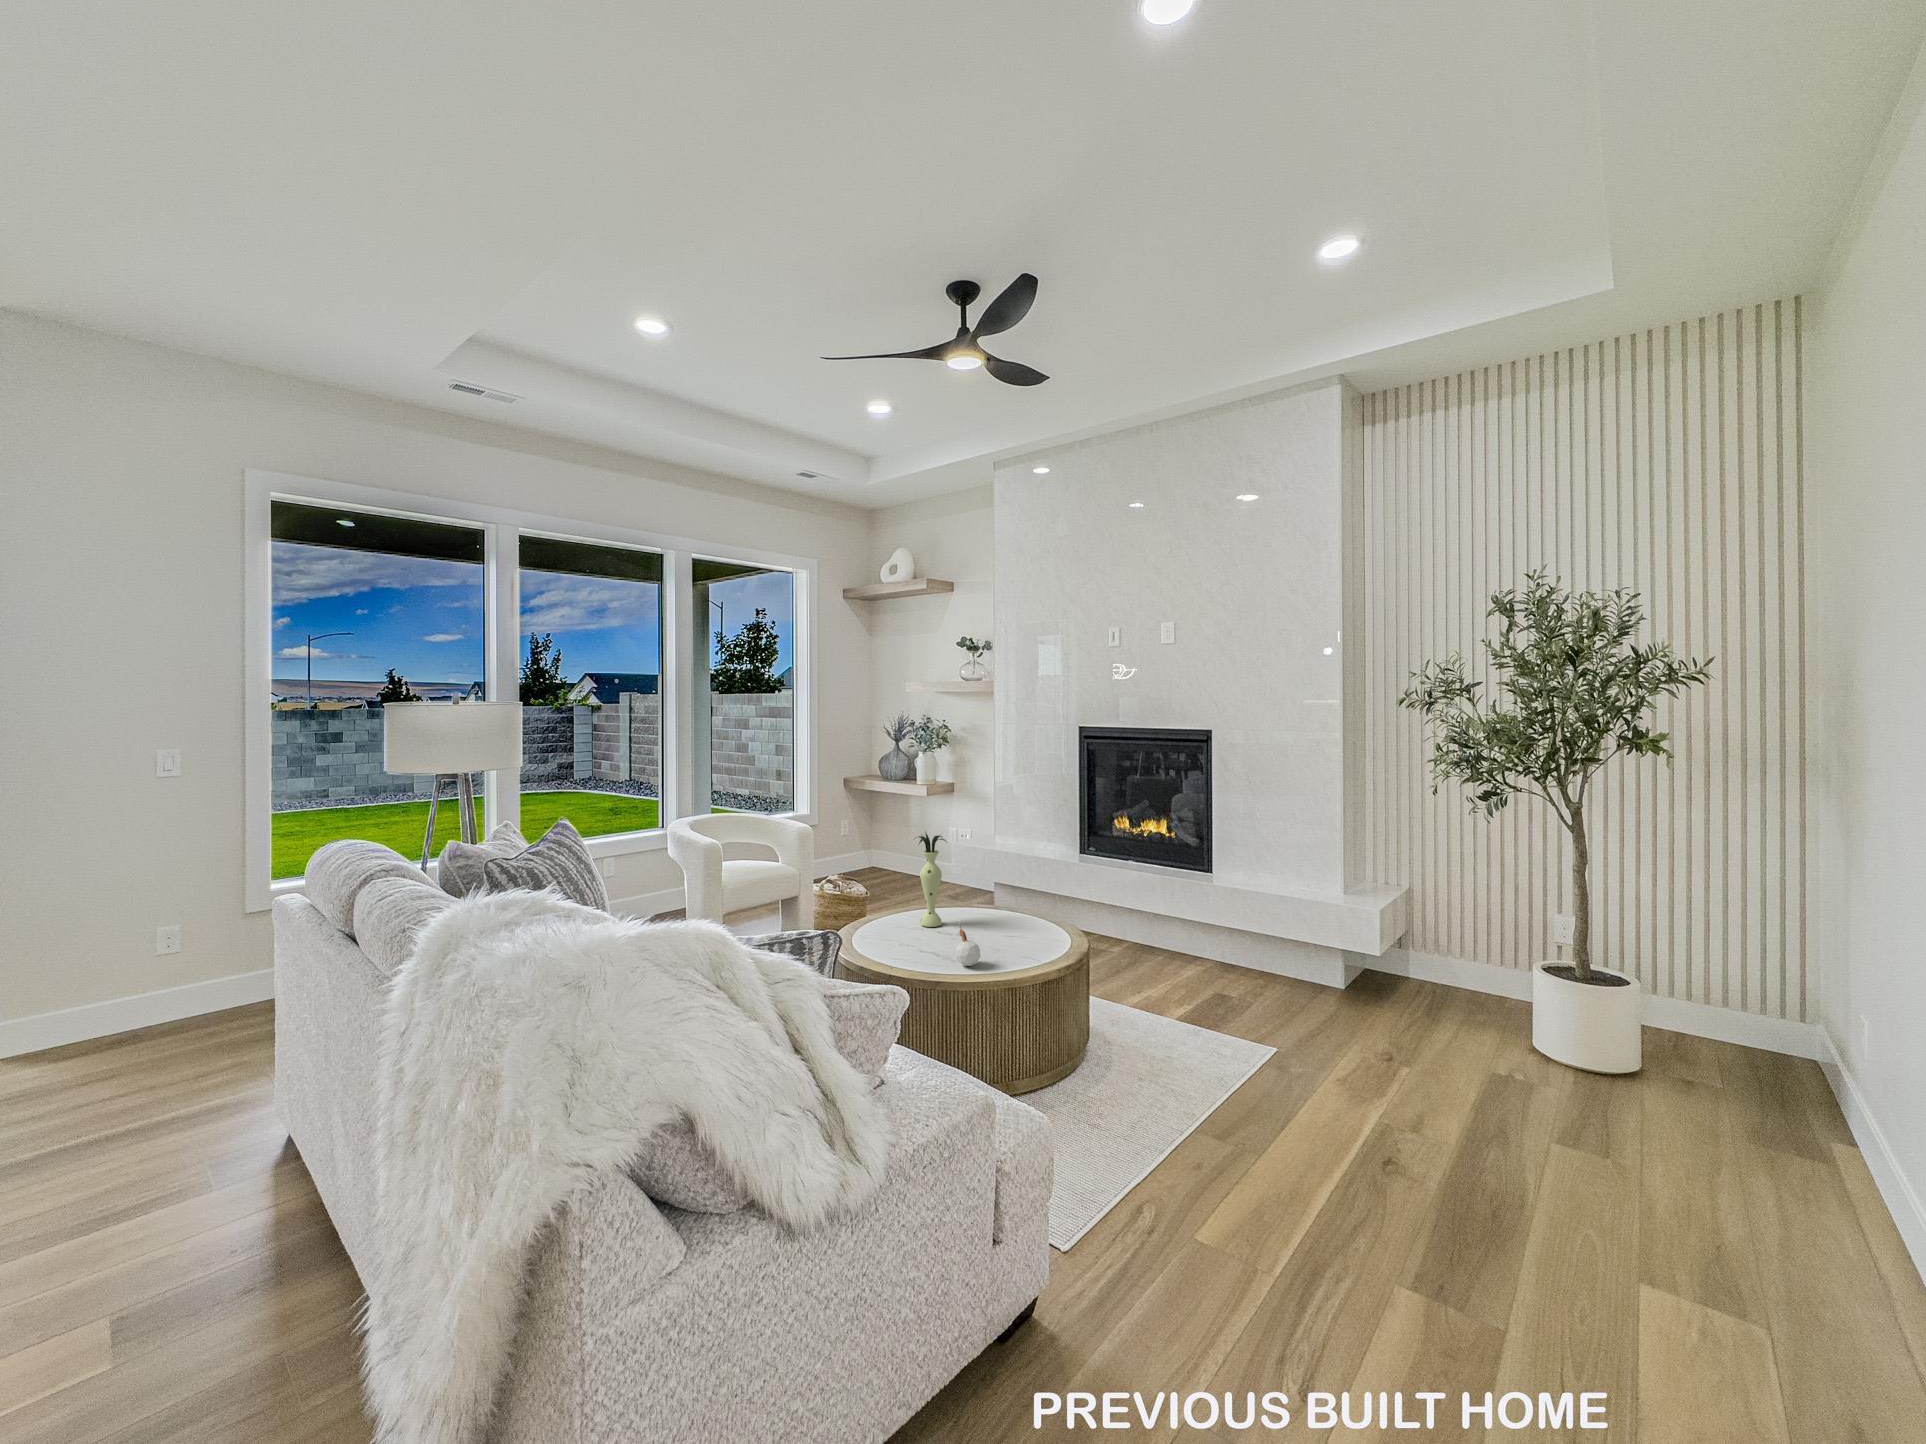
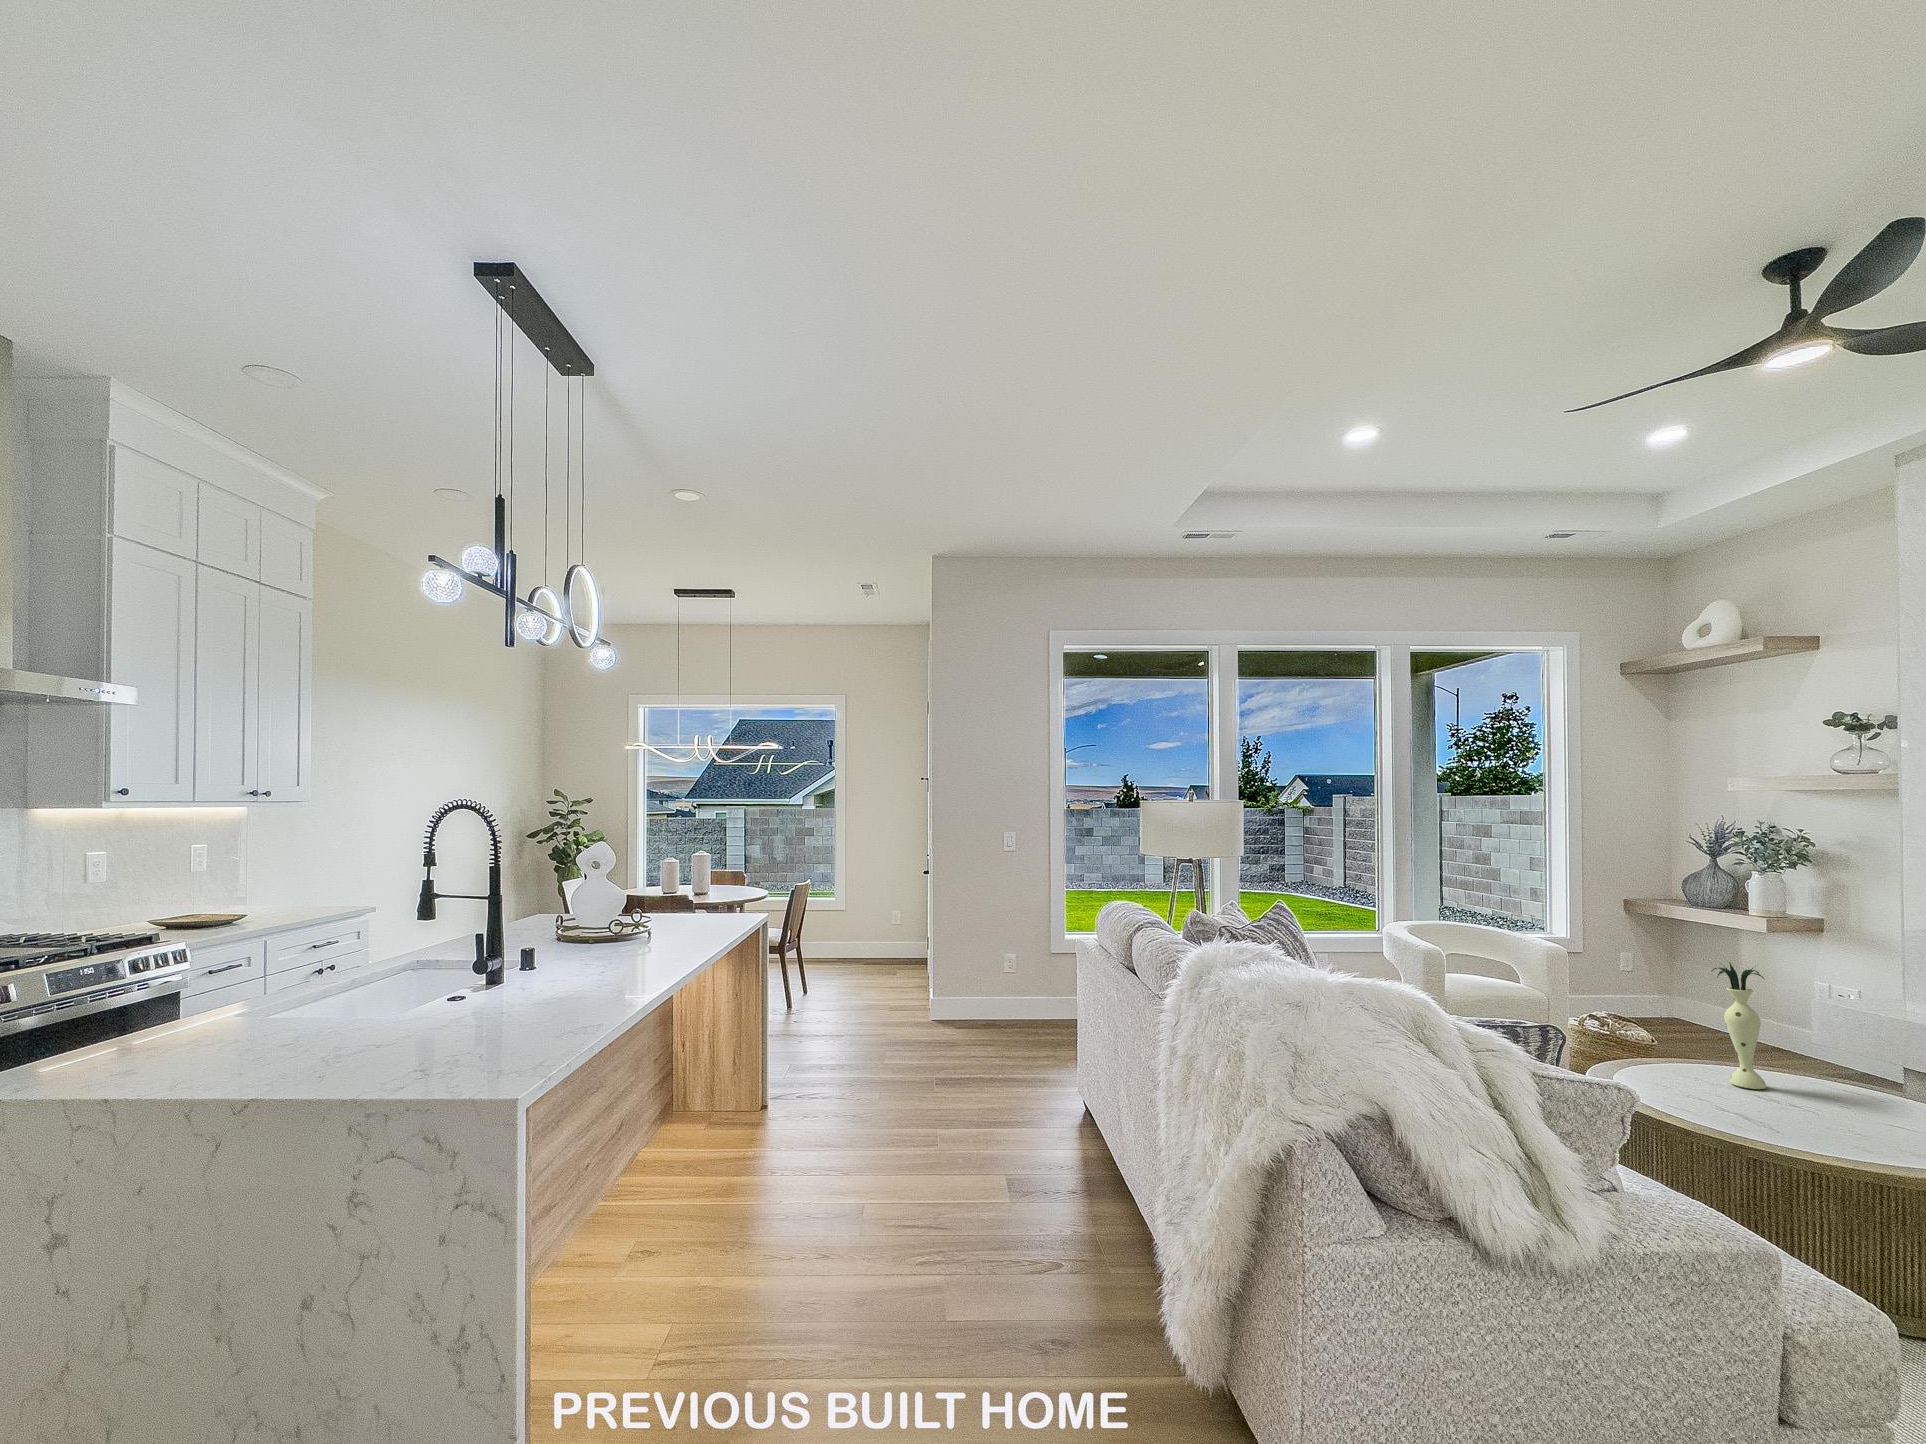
candle: present [956,923,980,966] -> none [1778,1077,1821,1141]

